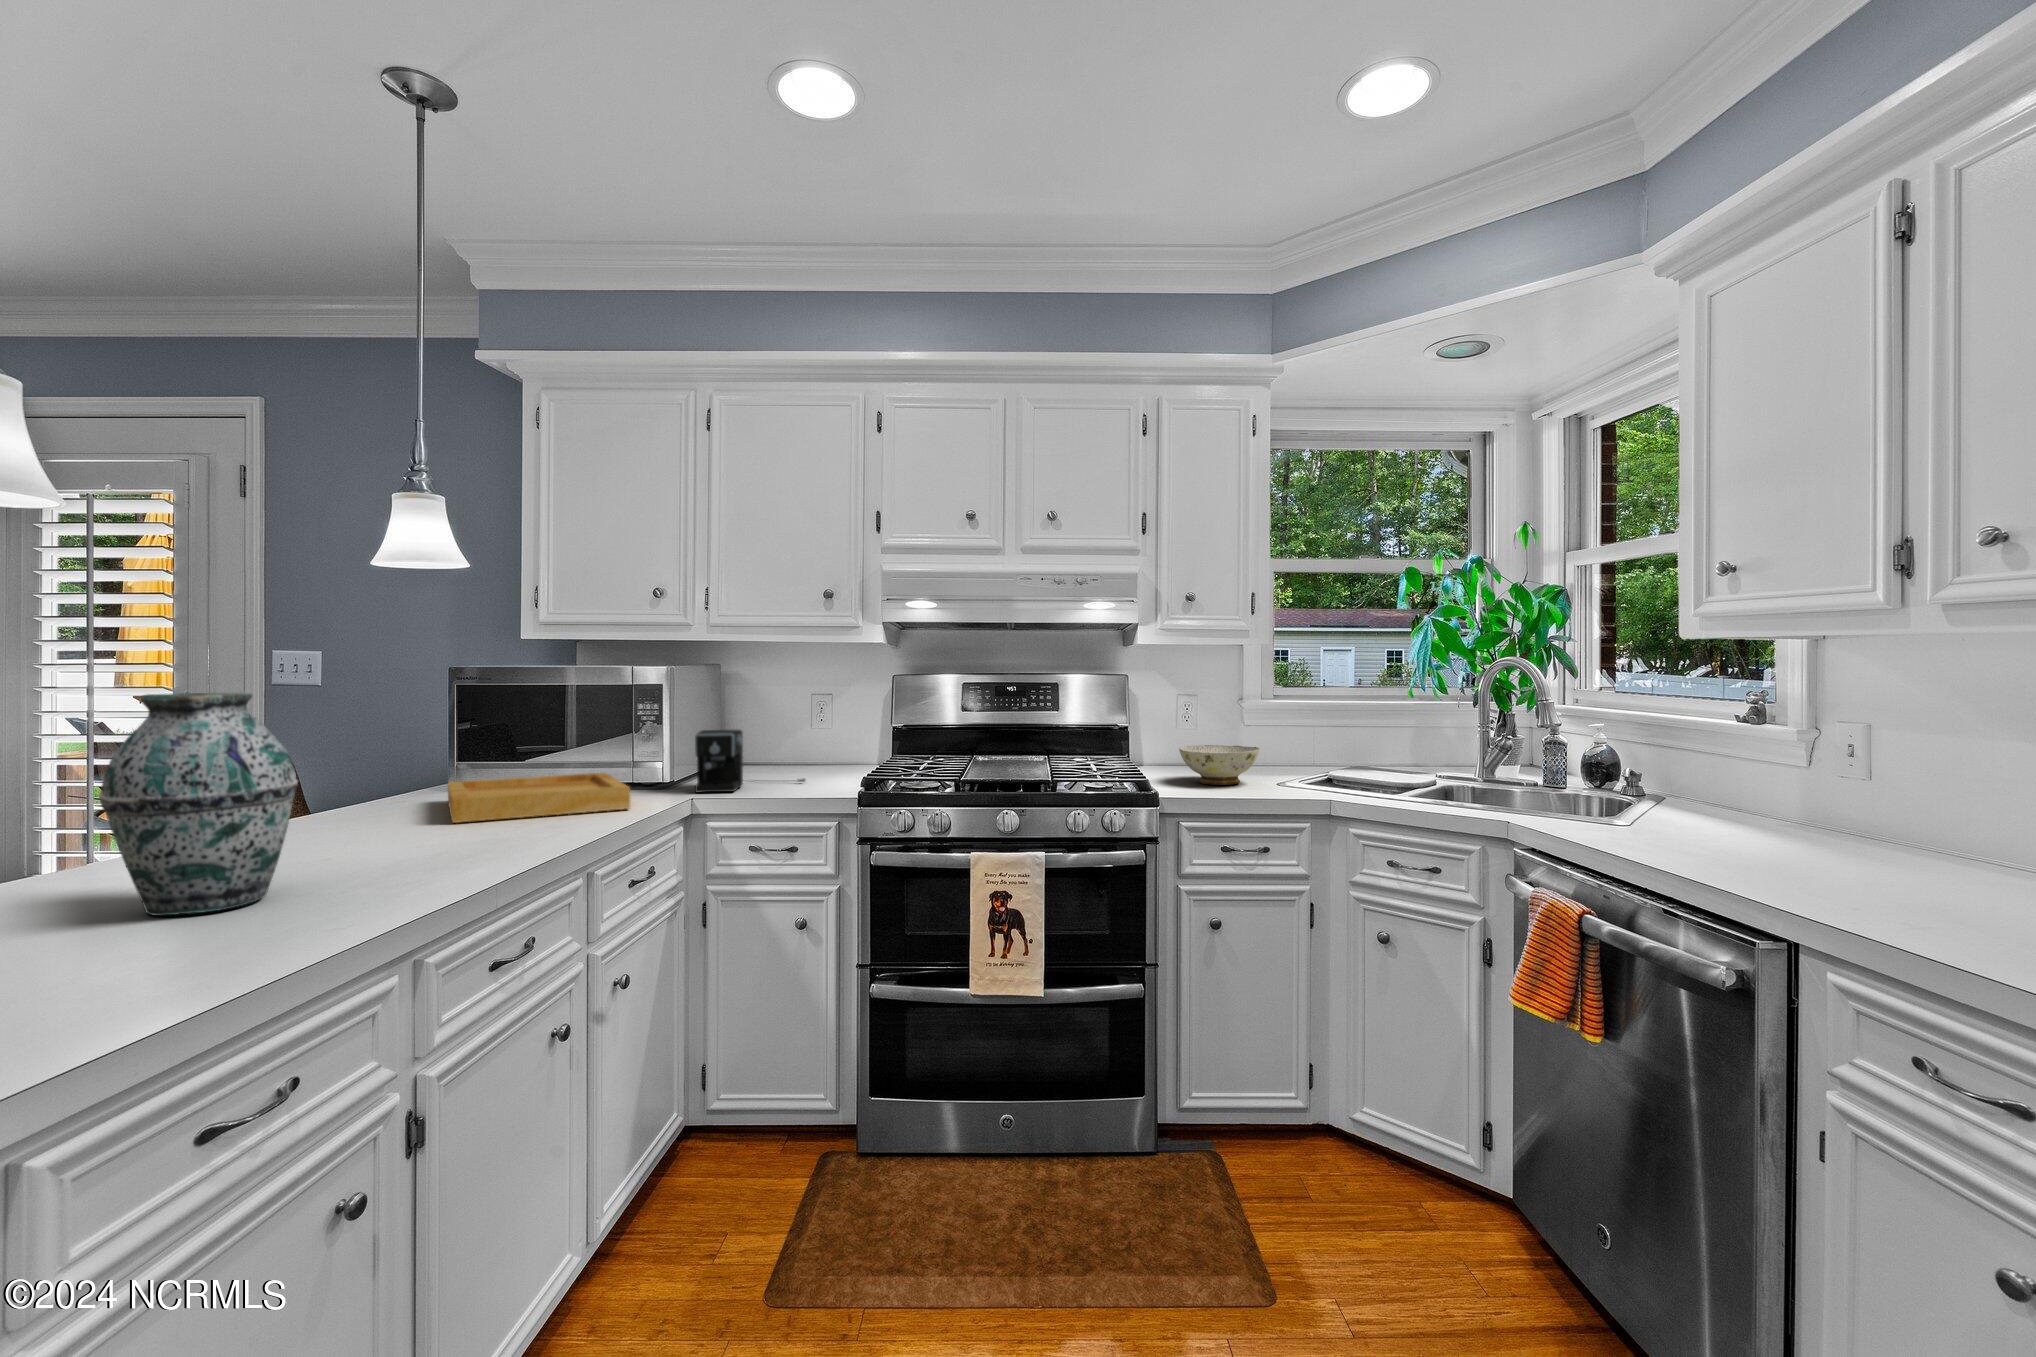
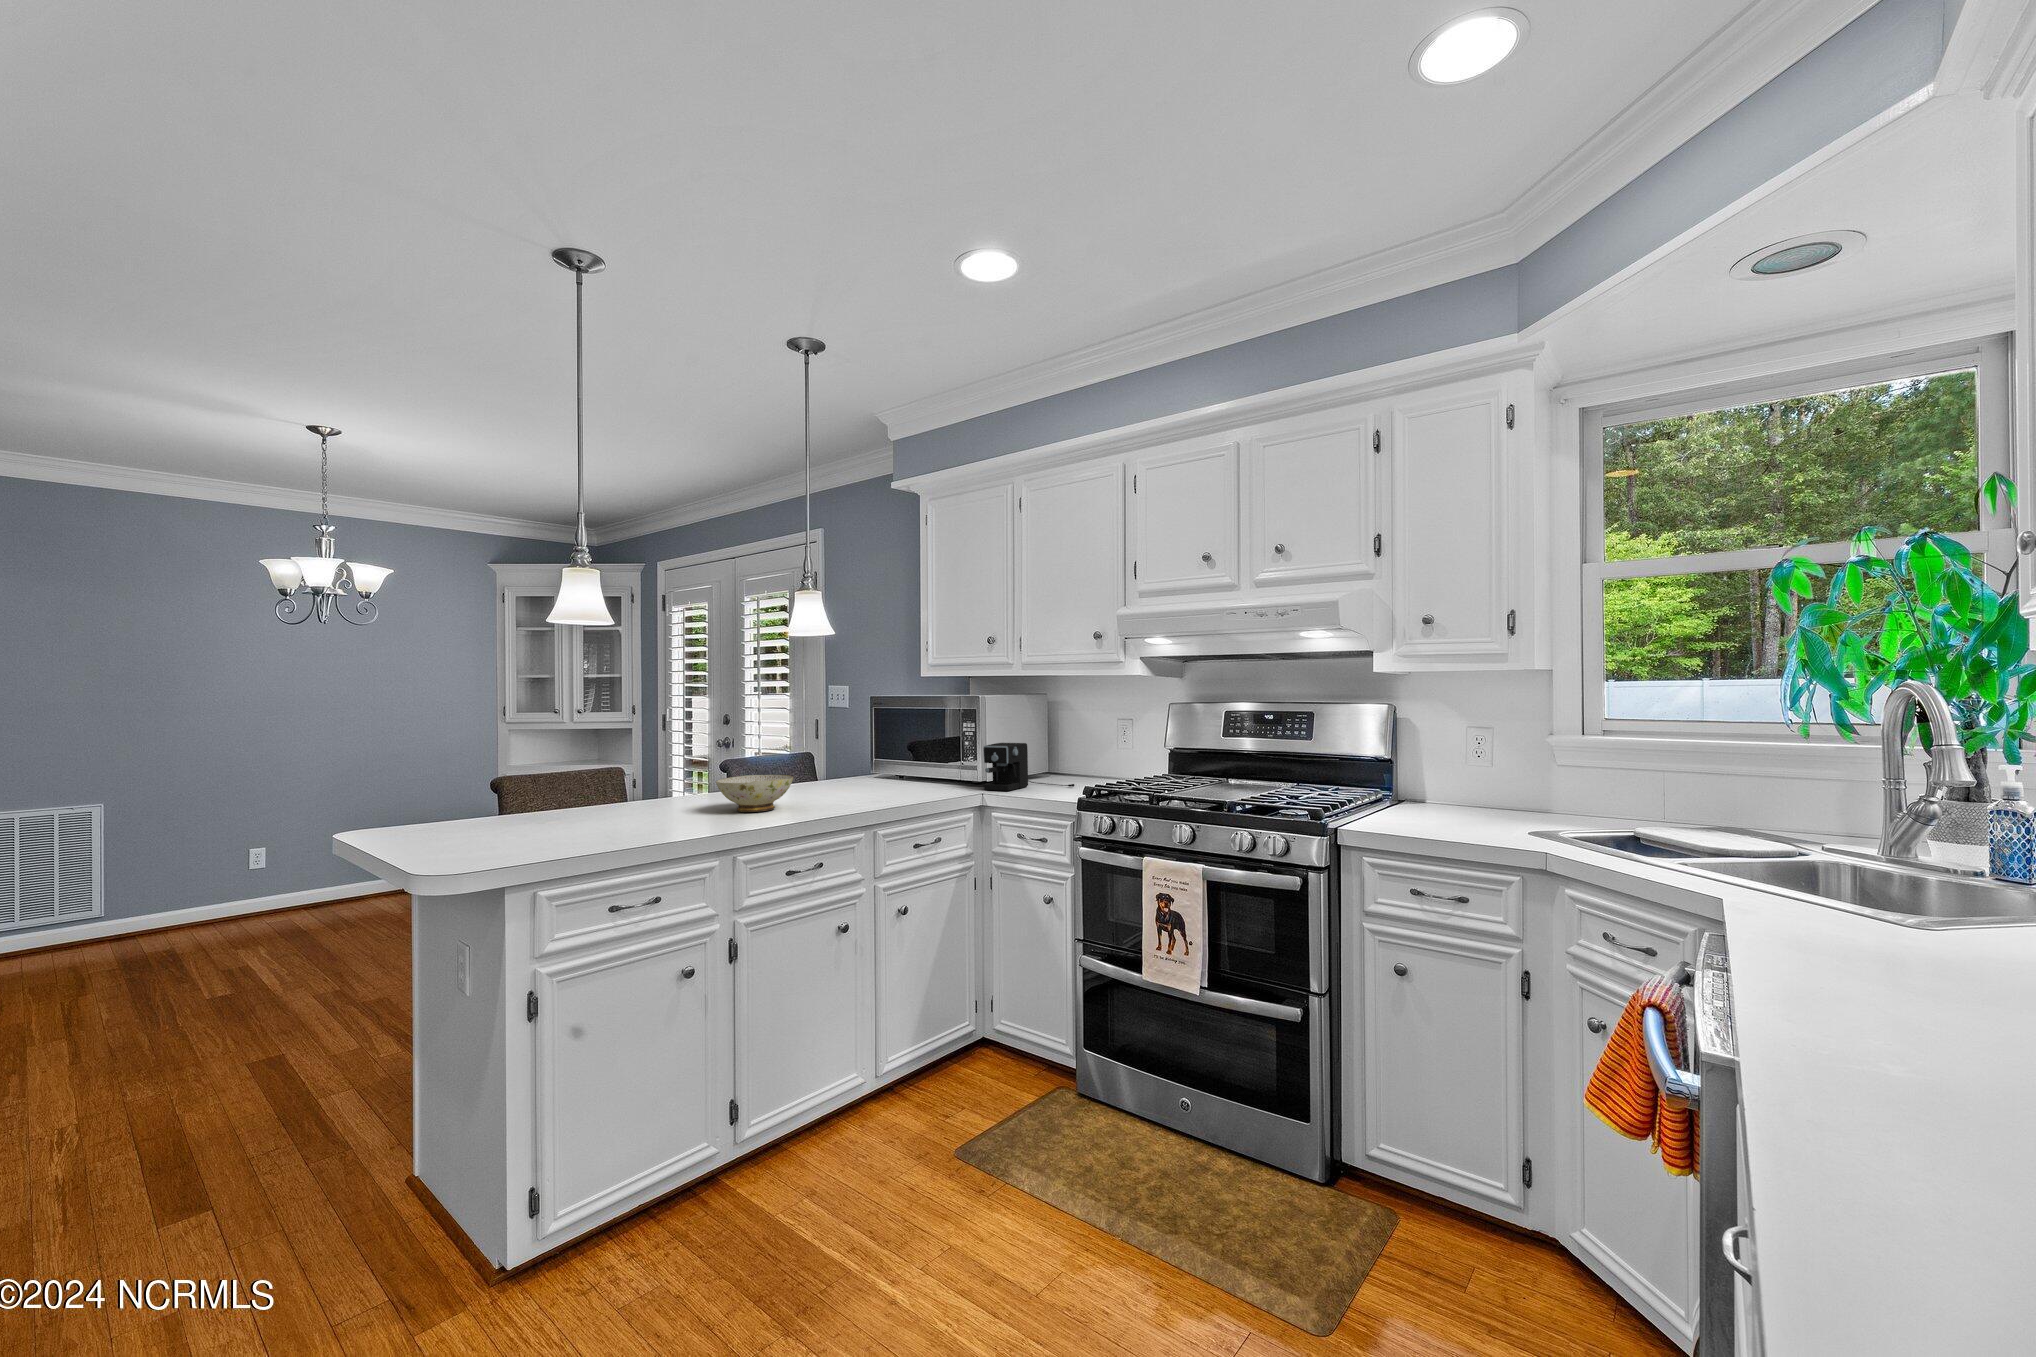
vase: present [99,693,298,916] -> none [582,719,669,836]
ceramic bowl: present [1179,745,1259,785] -> present [716,775,794,812]
tray: present [448,773,630,823] -> none [813,771,938,799]

